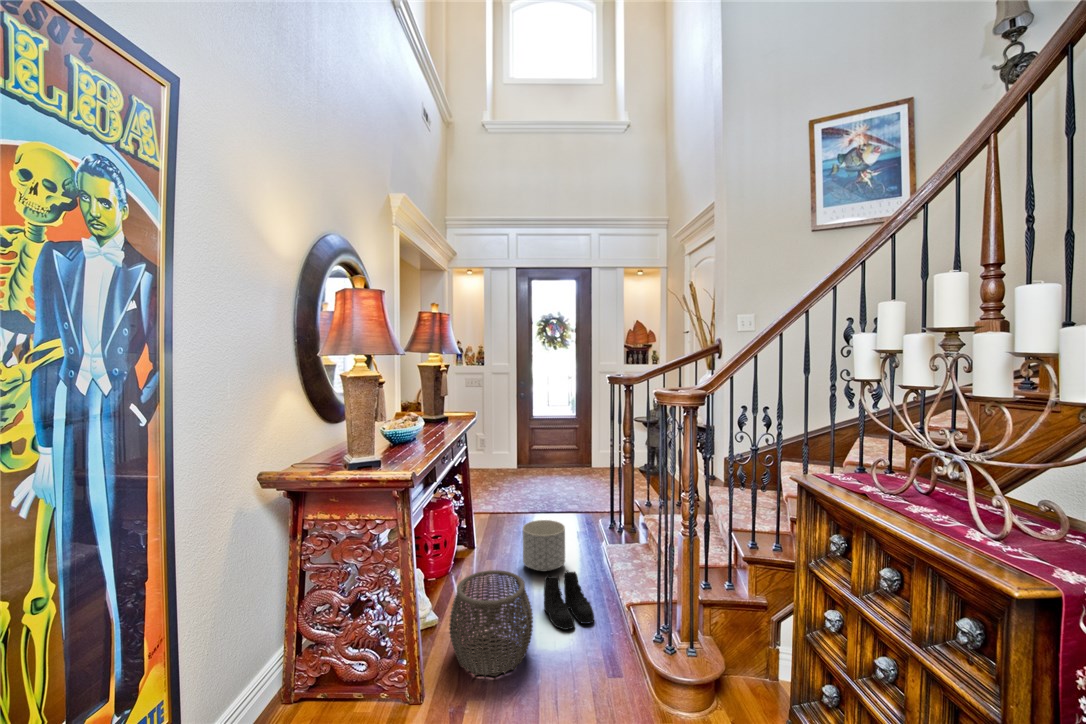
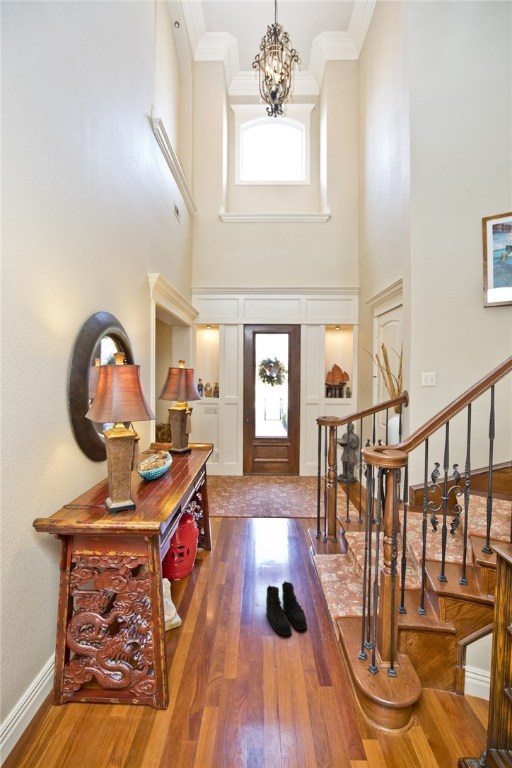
planter: present [523,520,565,572] -> none [249,532,283,576]
woven basket: present [449,570,533,676] -> none [190,587,259,683]

